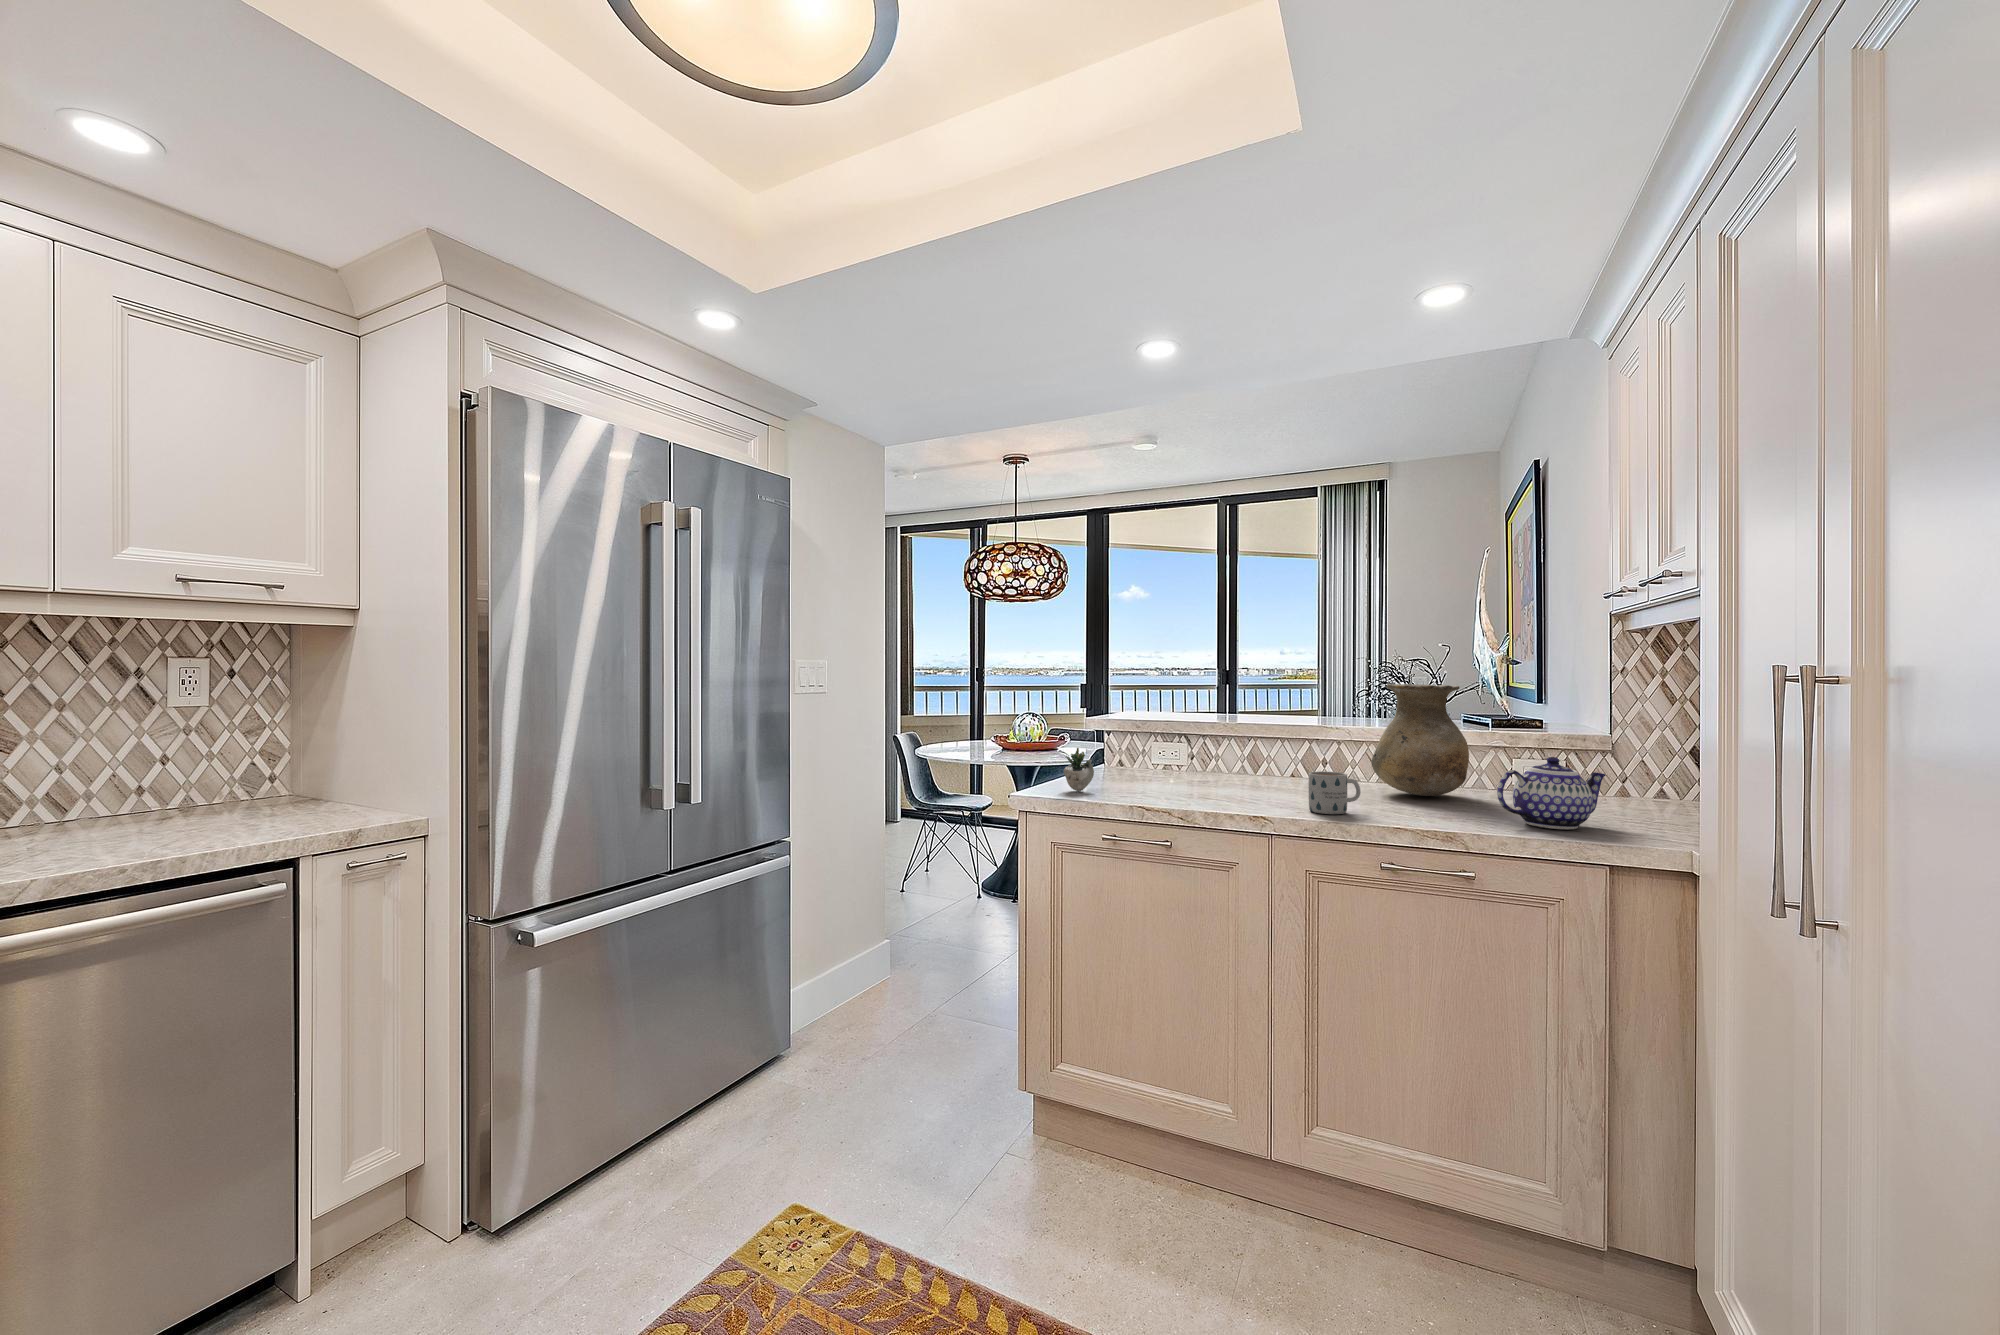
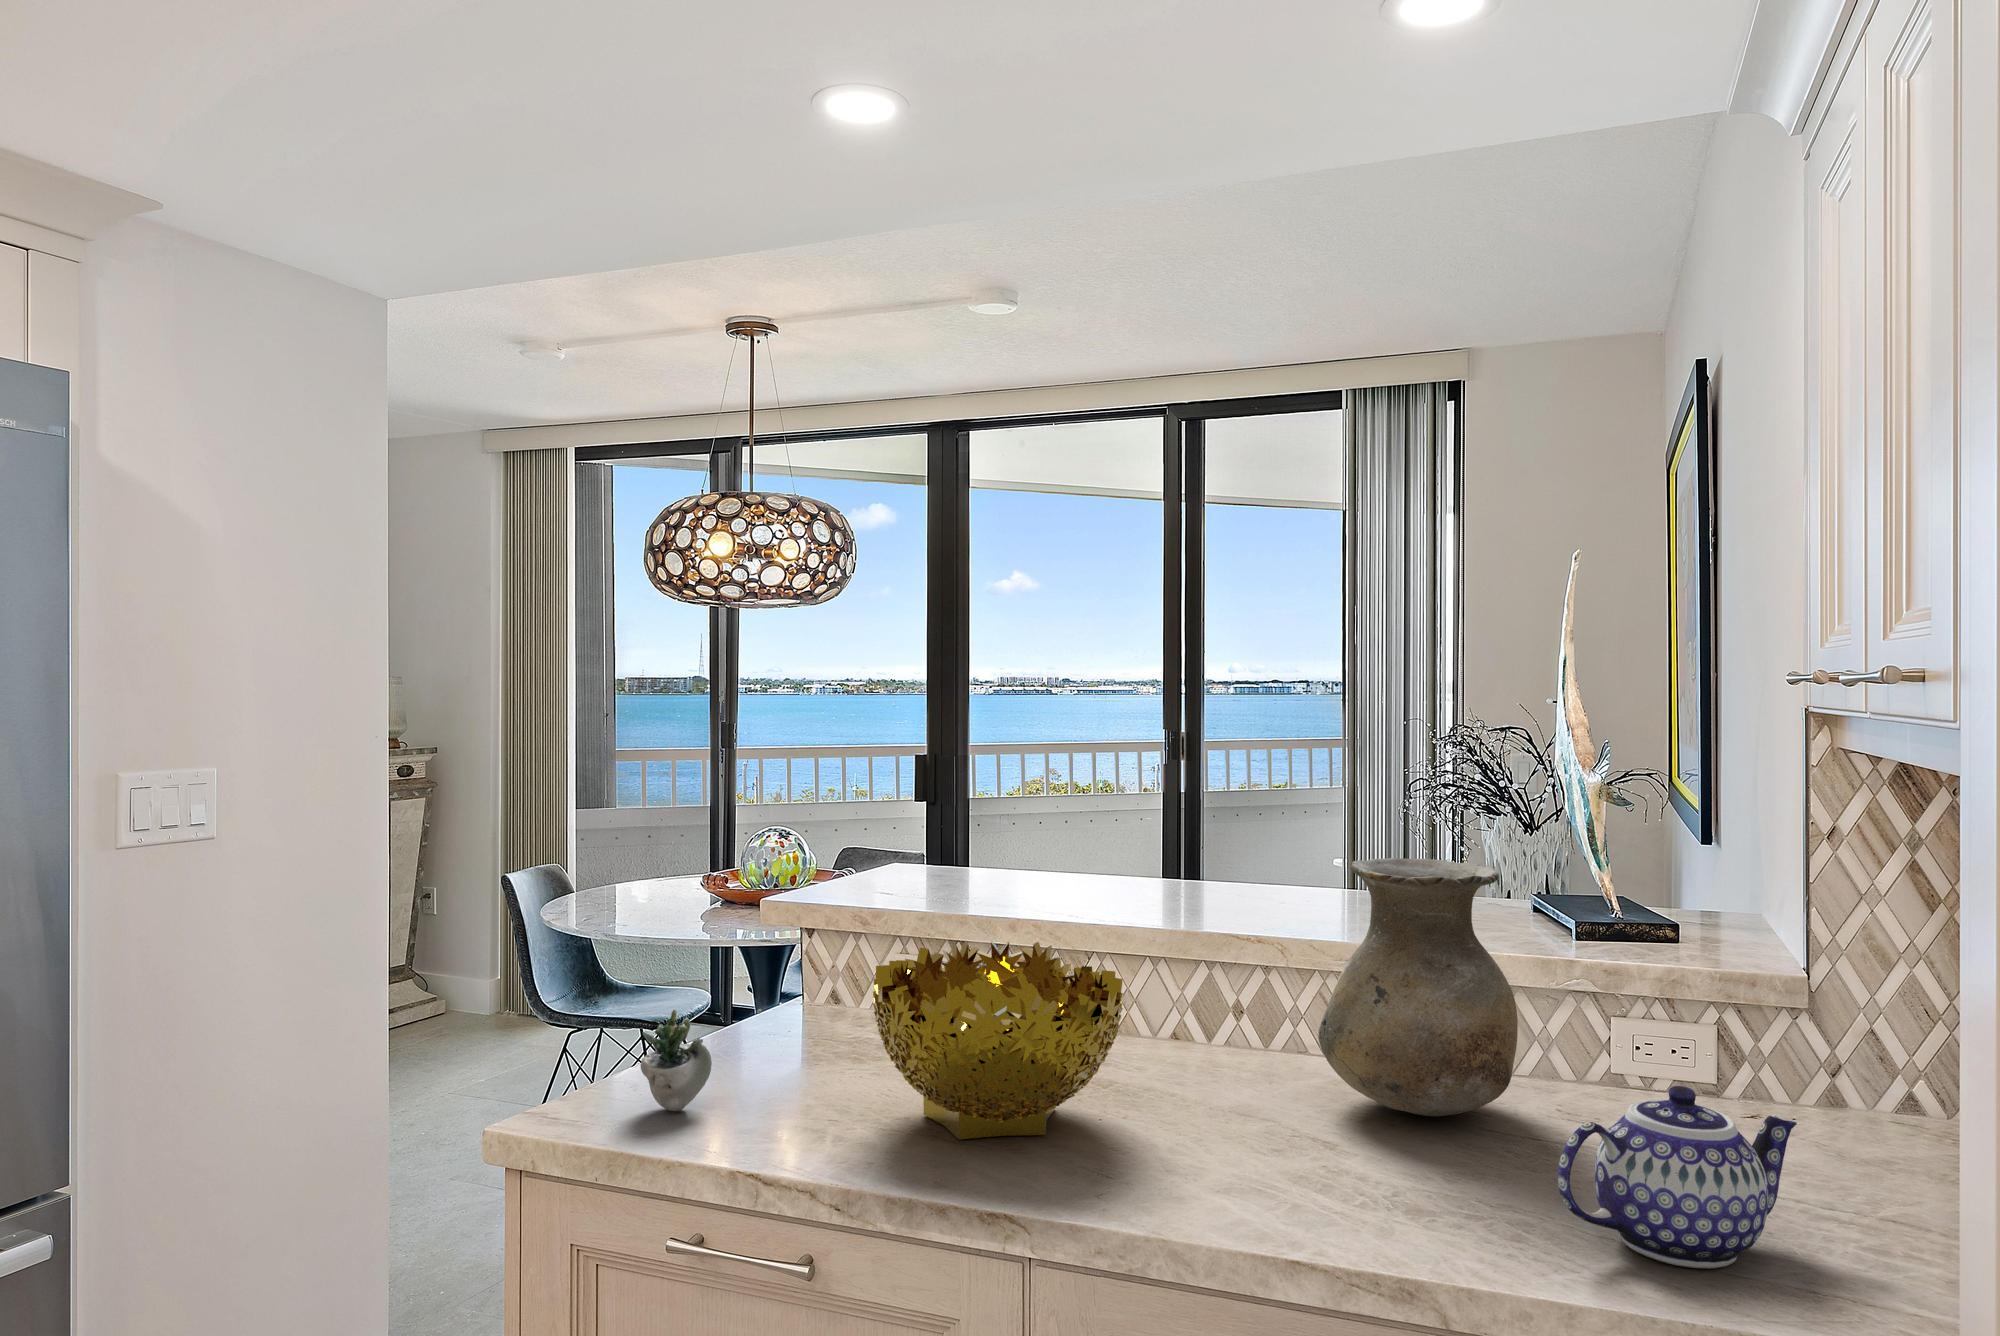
decorative bowl: none [1169,722,1284,799] -> present [873,940,1123,1139]
mug: present [1309,771,1361,814] -> none [1152,1092,1268,1207]

